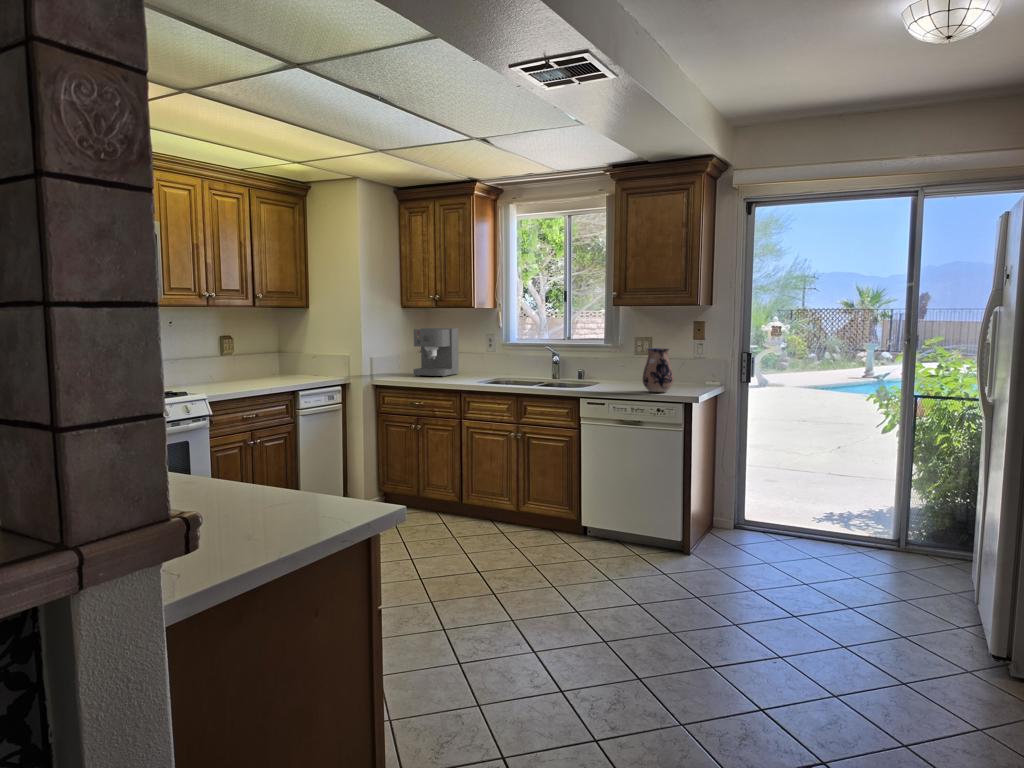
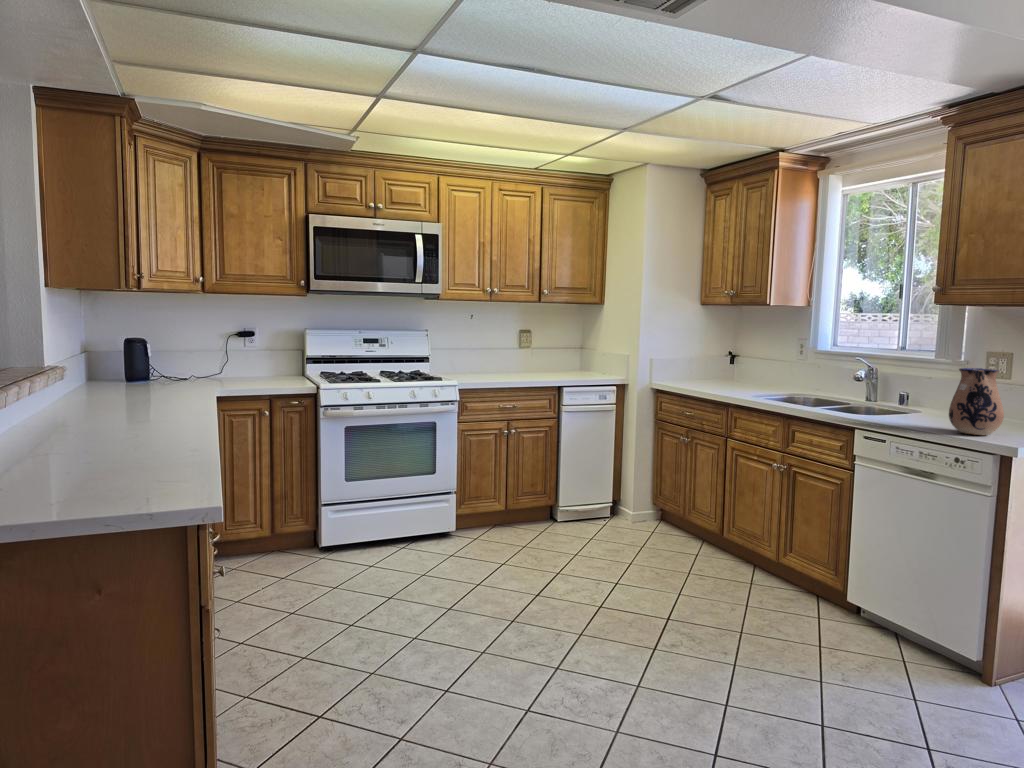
coffee maker: present [413,328,459,377] -> none [707,329,766,386]

